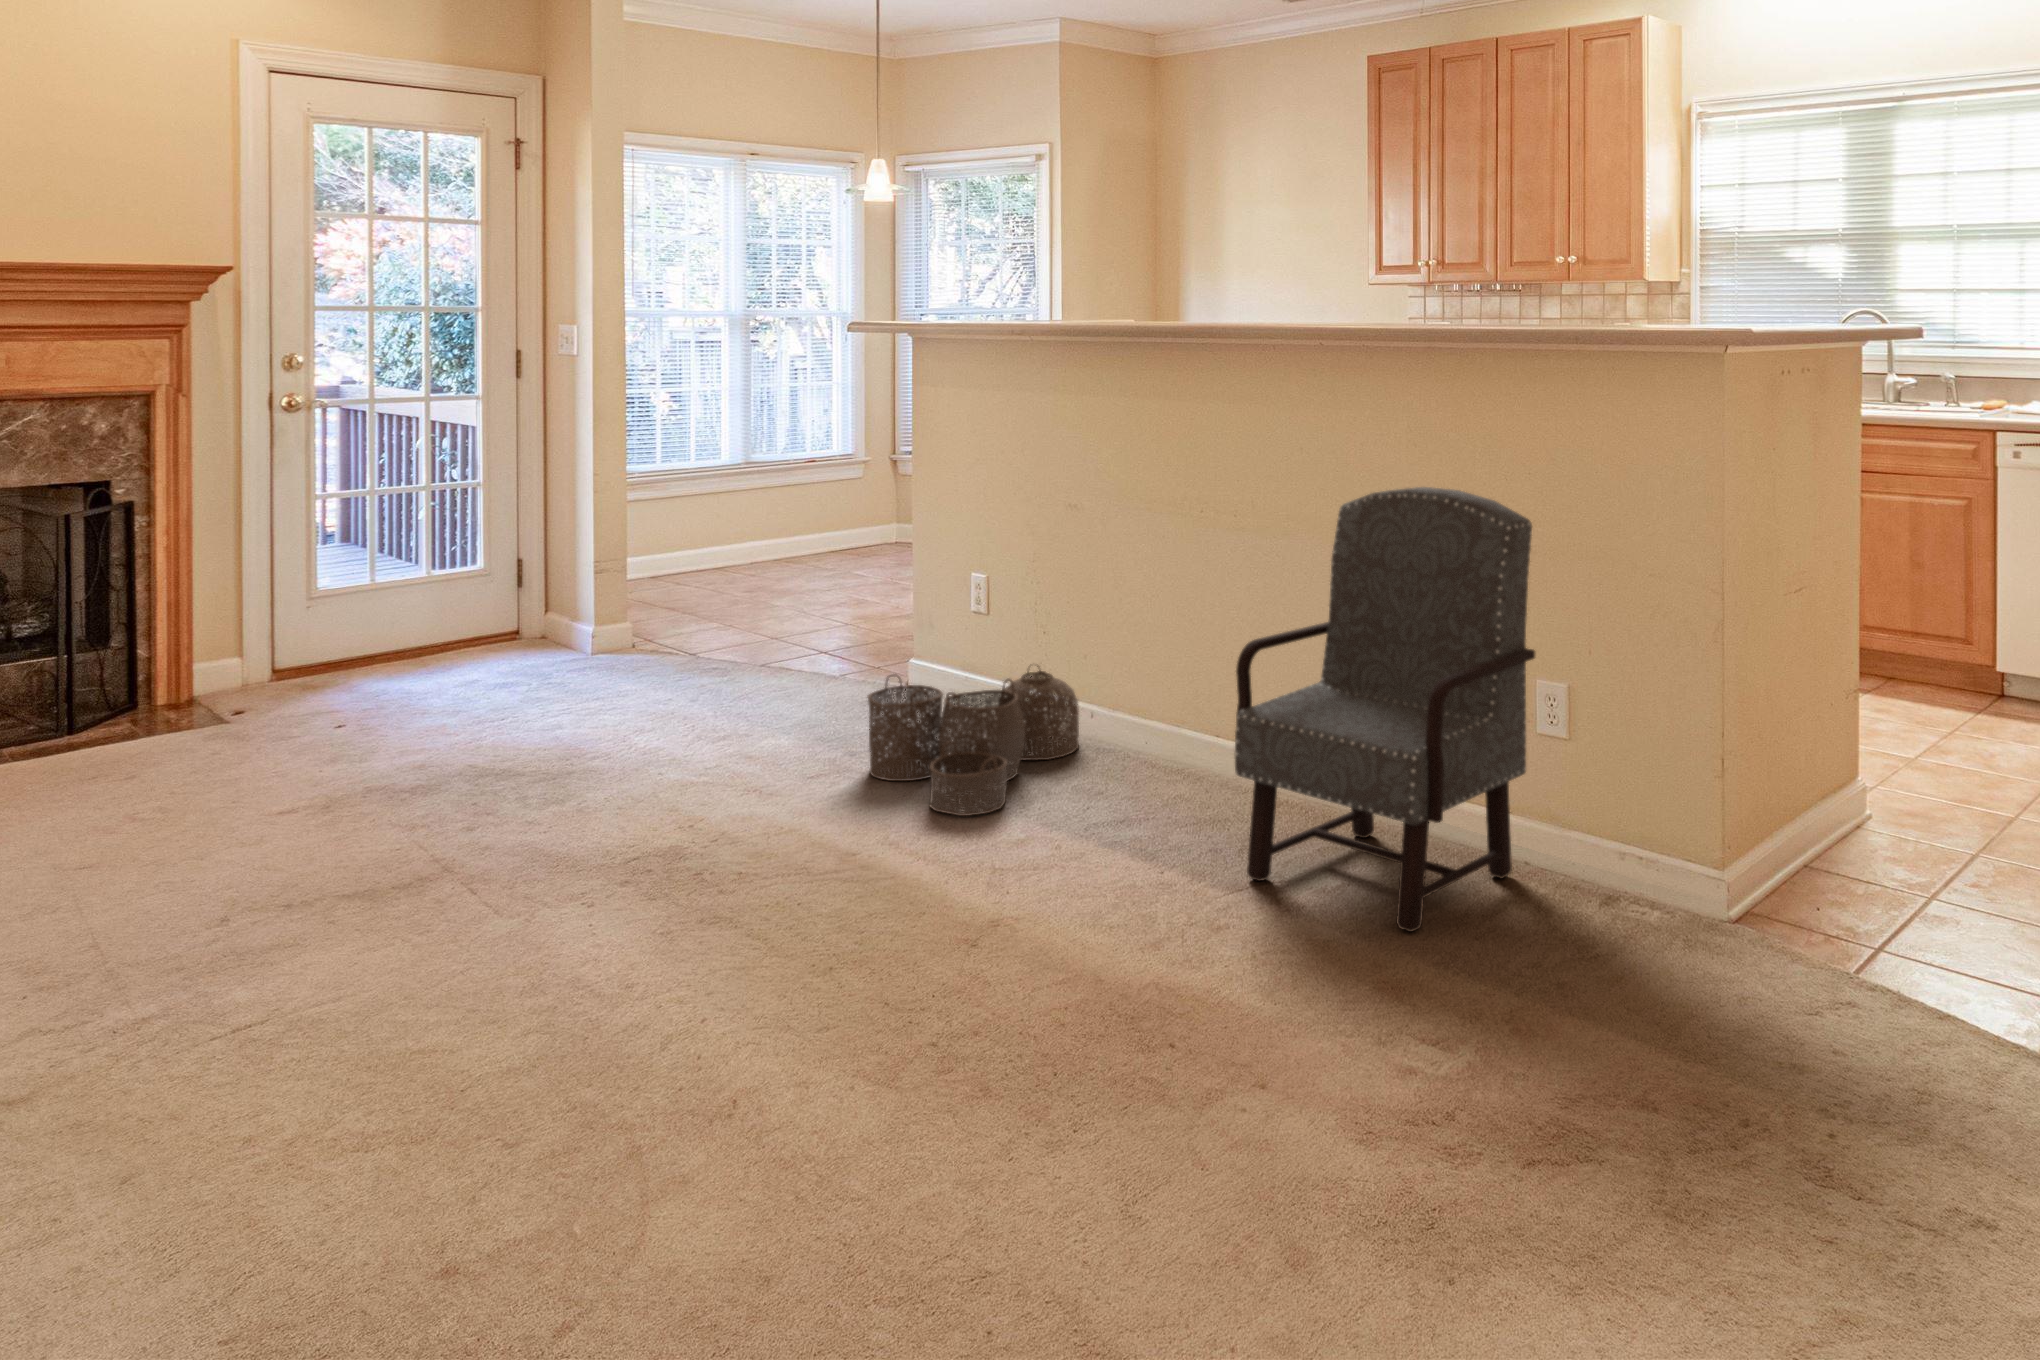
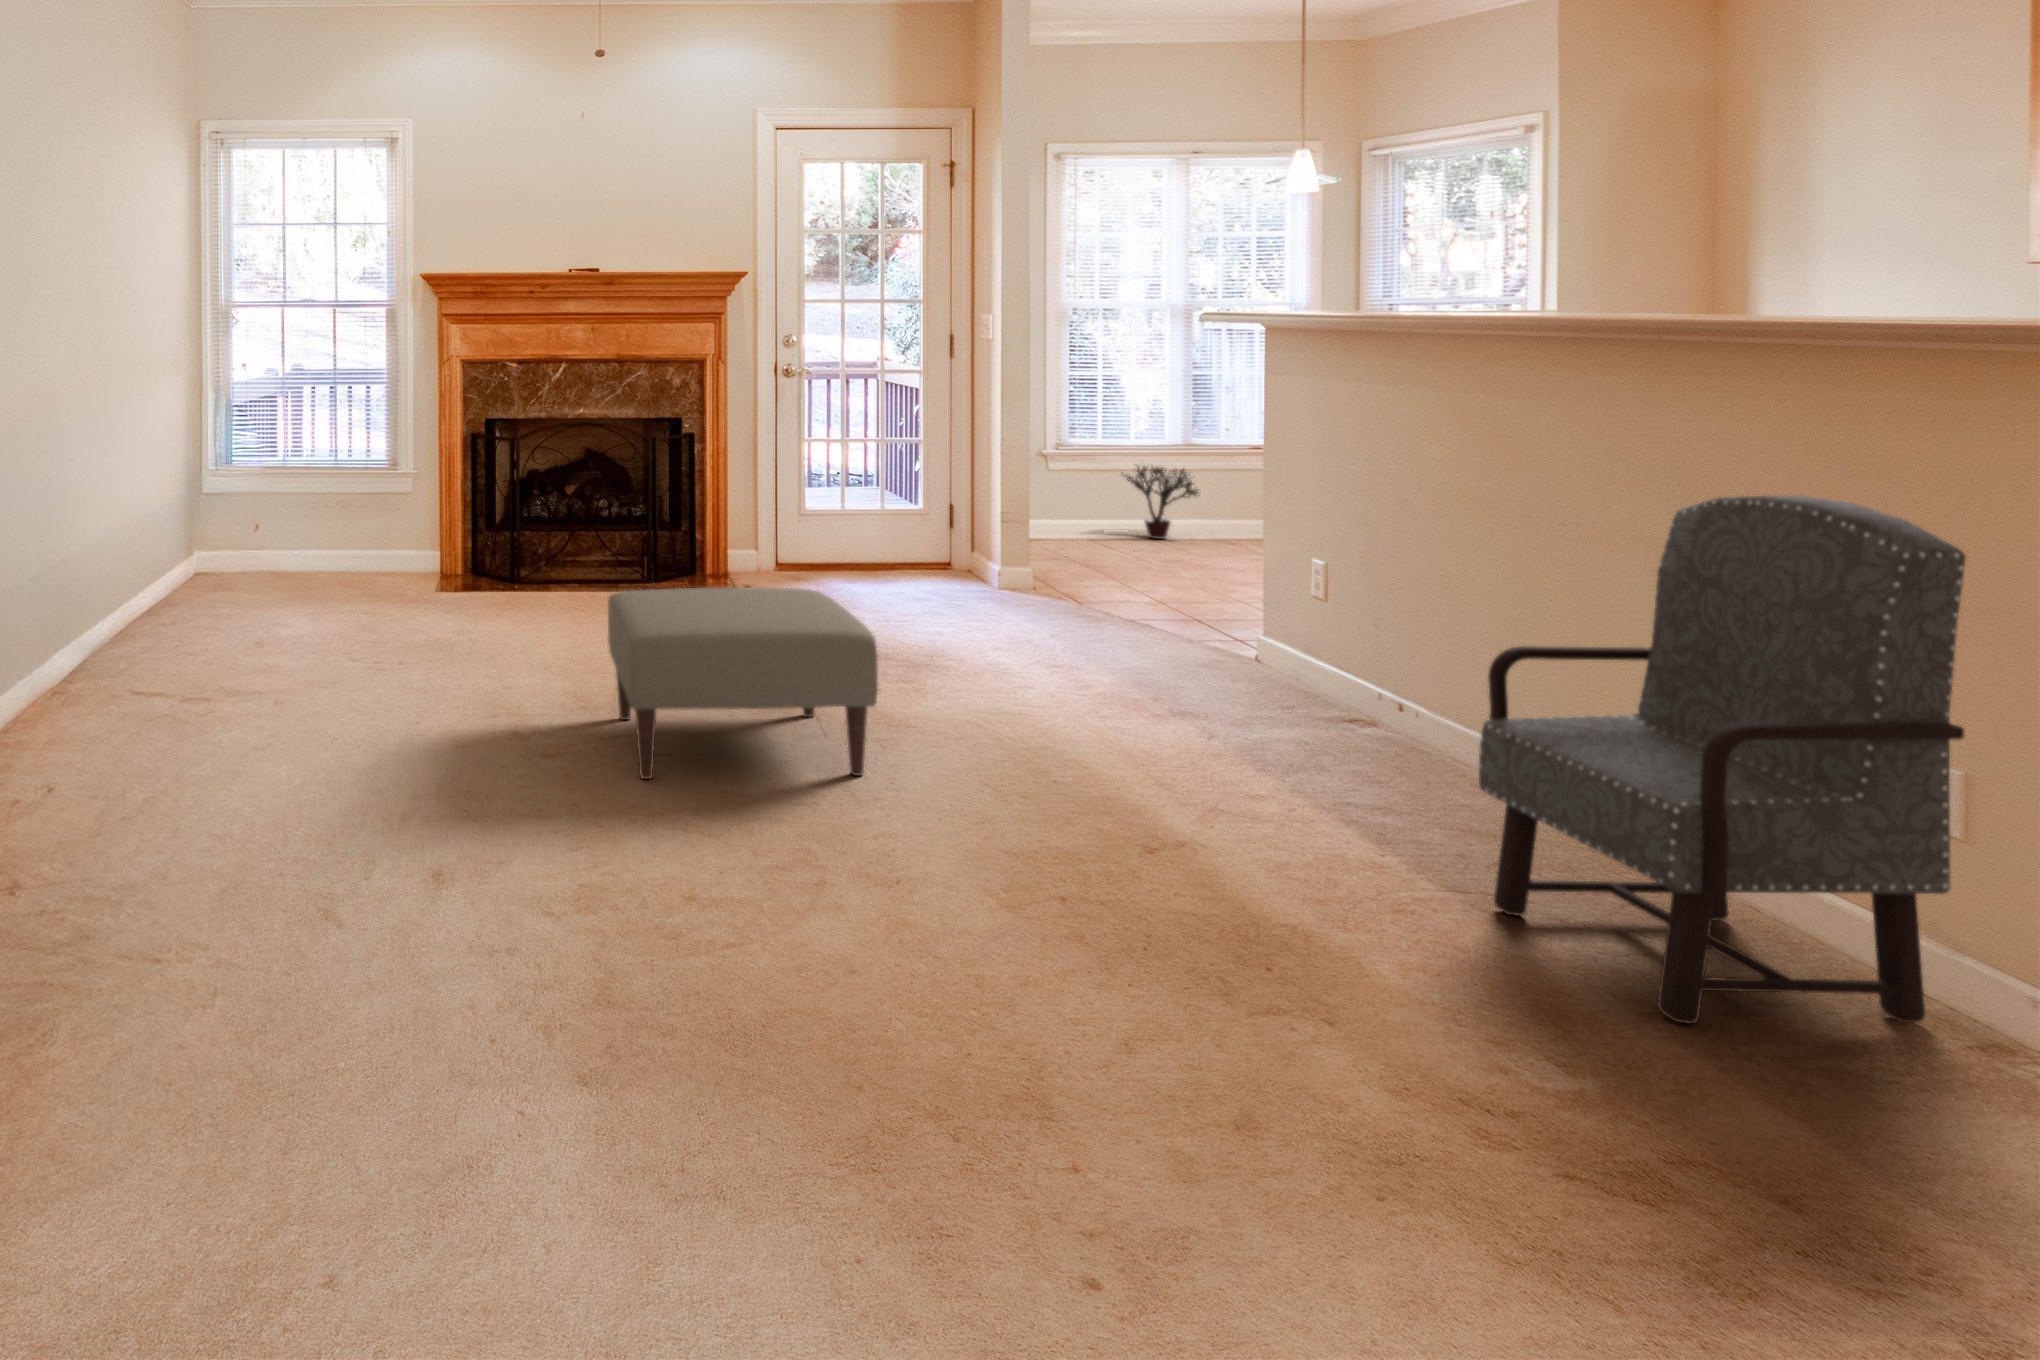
potted plant: none [682,487,769,571] -> present [1124,466,1198,539]
woven basket: present [868,666,1079,816] -> none [1155,633,1402,776]
ottoman: none [149,709,631,1052] -> present [608,587,878,779]

